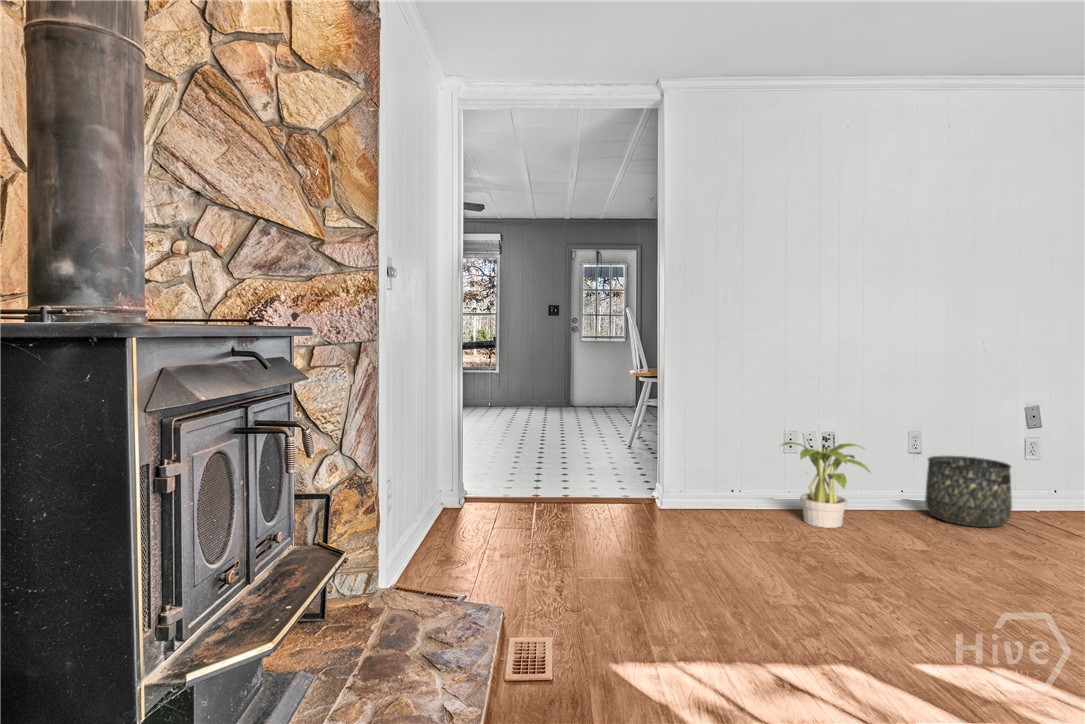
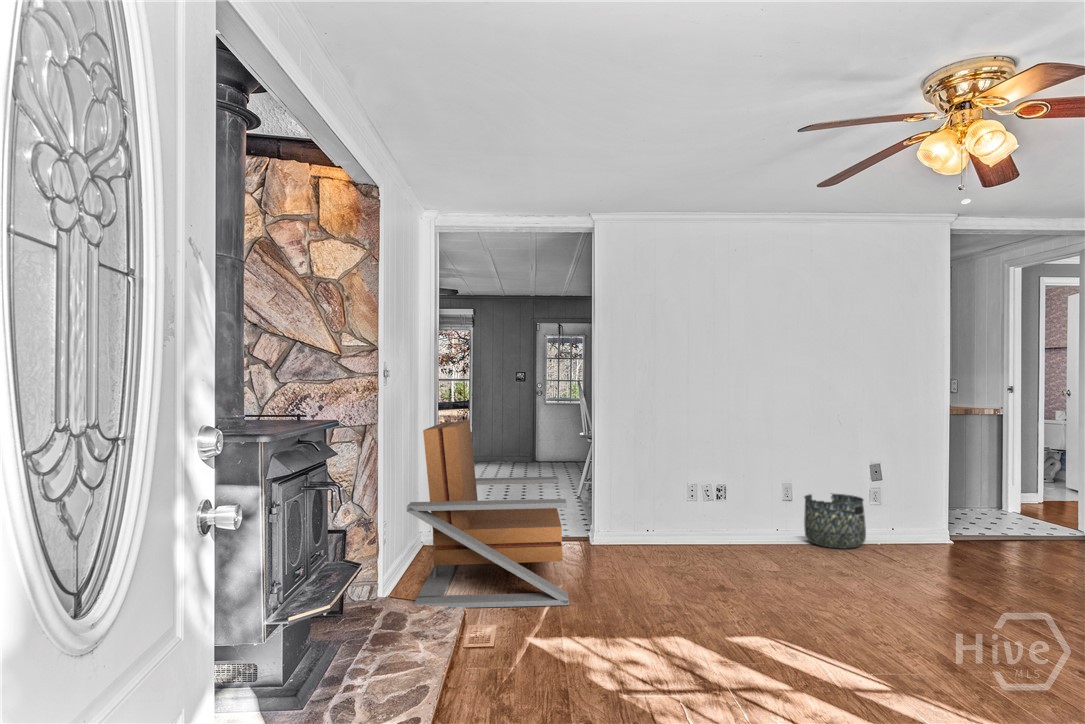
lounge chair: none [420,351,643,602] -> present [407,420,569,608]
potted plant: present [780,442,870,528] -> none [687,486,754,553]

